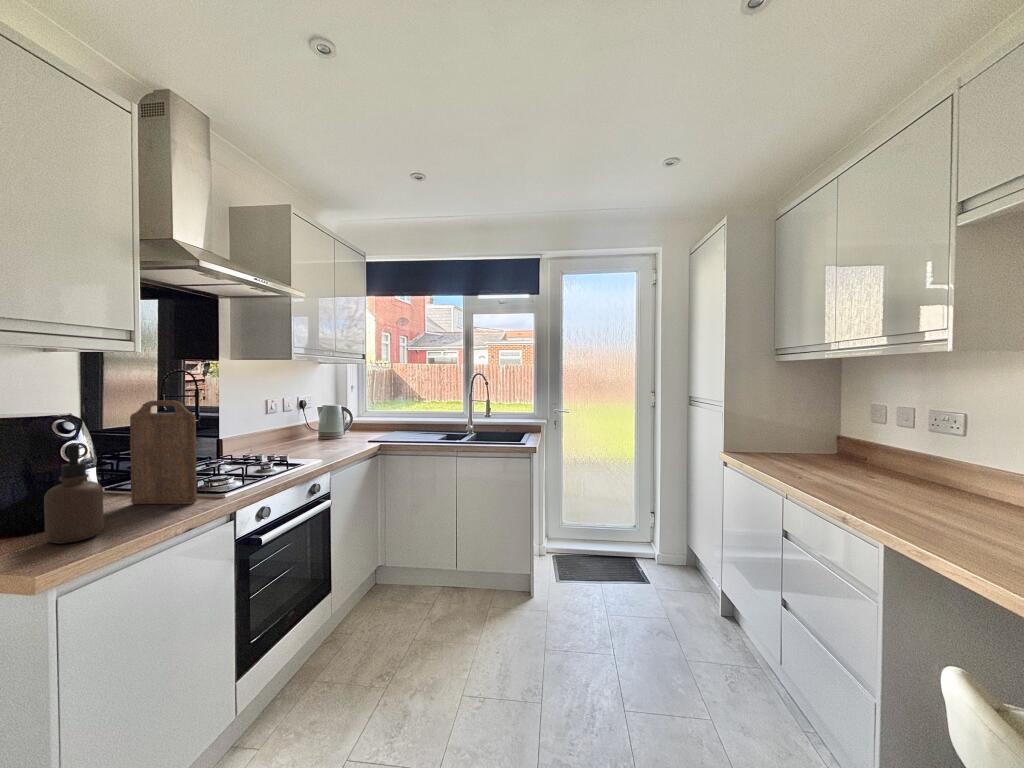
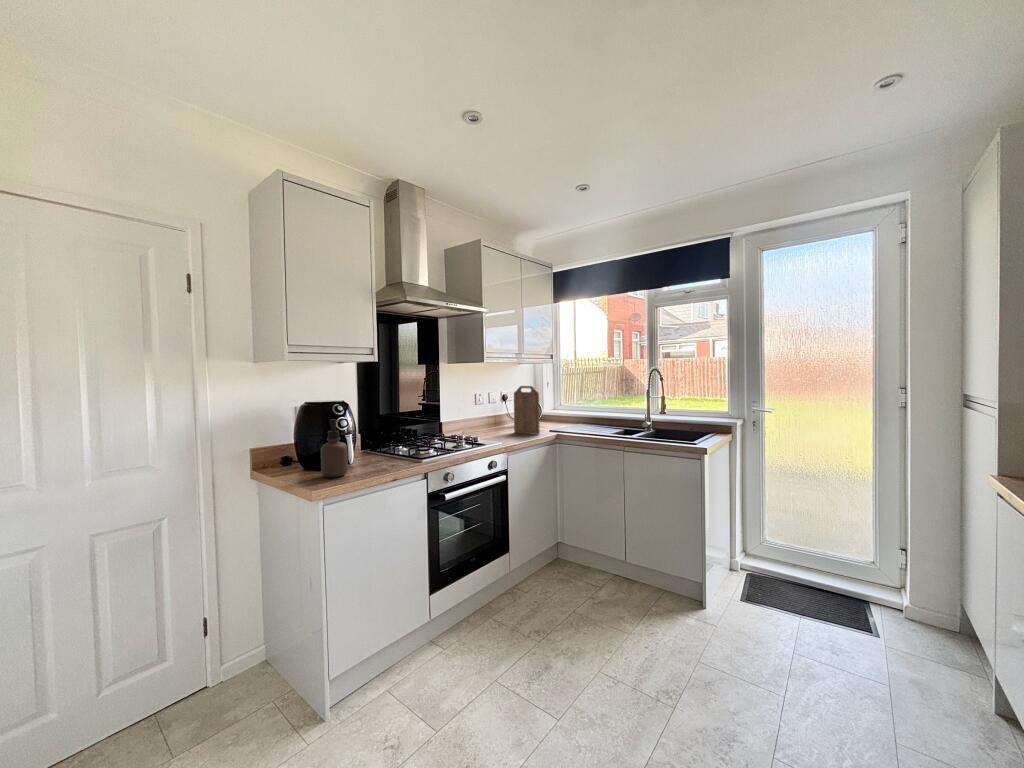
cutting board: present [130,401,197,504] -> present [514,386,540,434]

